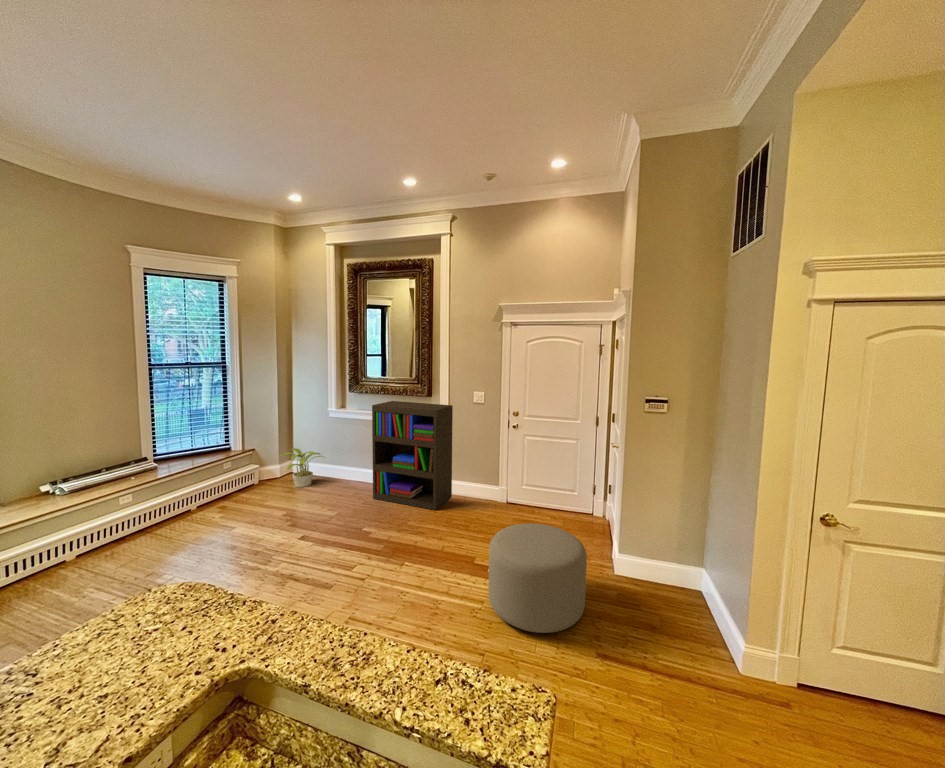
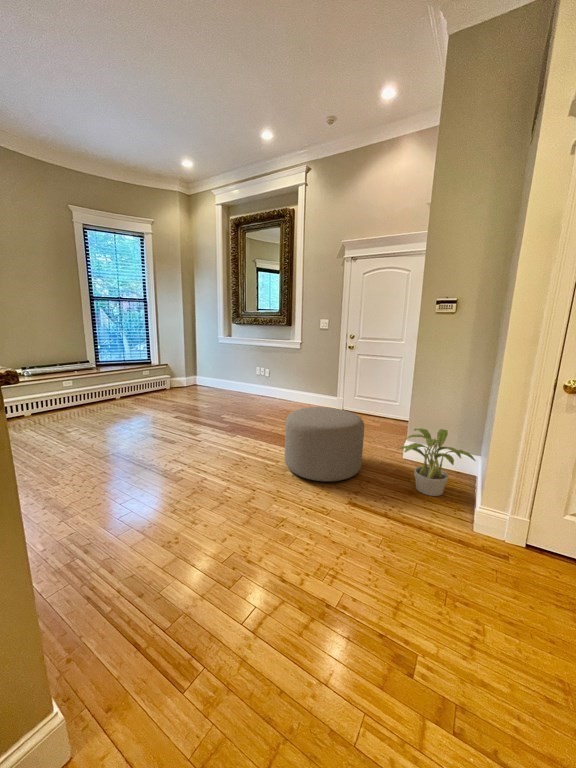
bookshelf: present [372,401,453,510] -> none [241,328,302,410]
potted plant: present [279,448,323,487] -> present [399,428,475,496]

